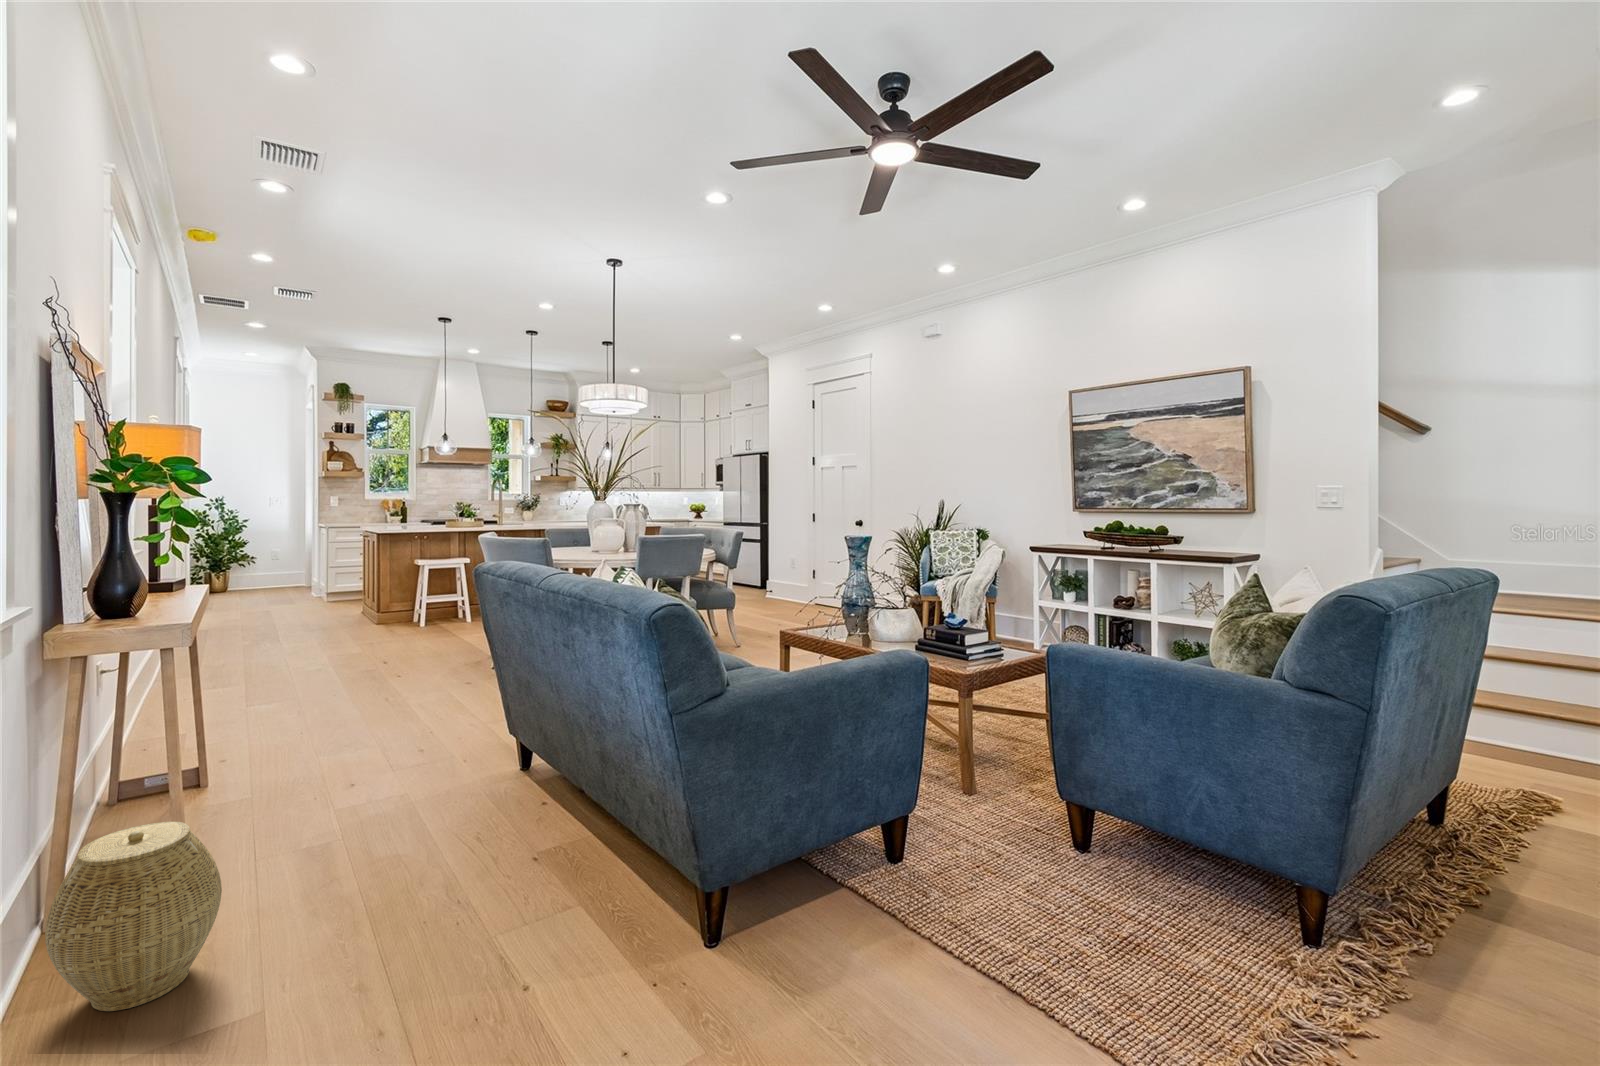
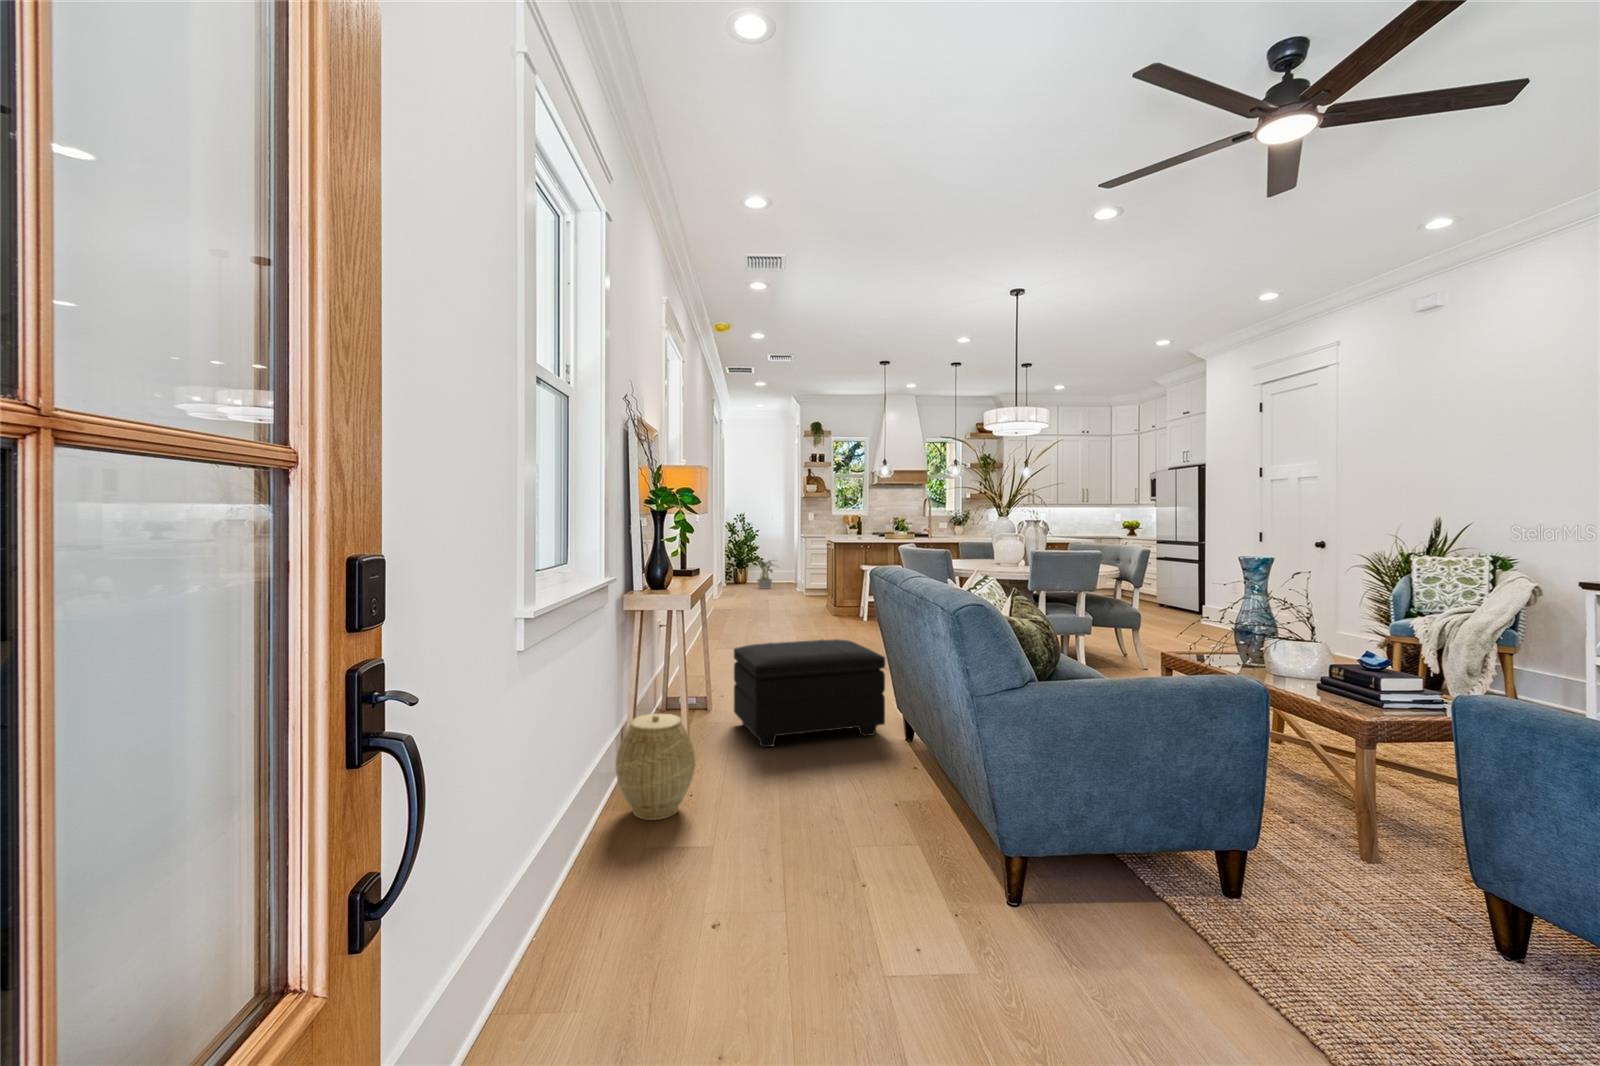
potted plant: none [237,558,286,597] -> present [757,561,773,589]
footstool: none [258,660,498,827] -> present [734,639,885,747]

